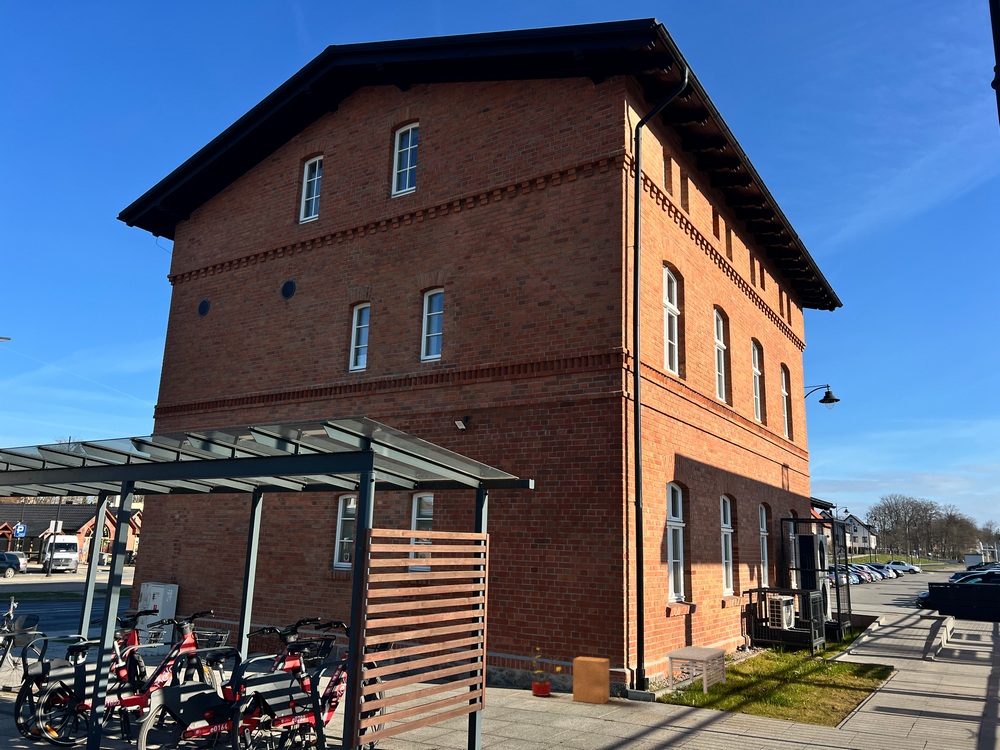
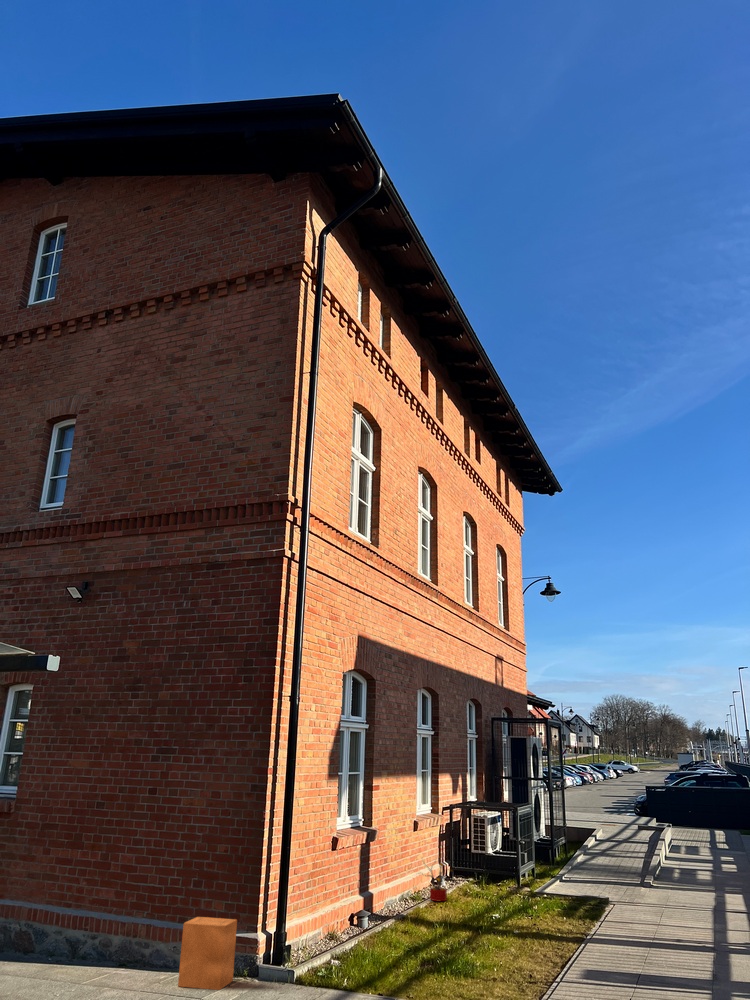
storage bench: present [666,646,726,694] -> none [324,888,407,960]
decorative plant: present [532,652,561,696] -> present [425,857,447,901]

